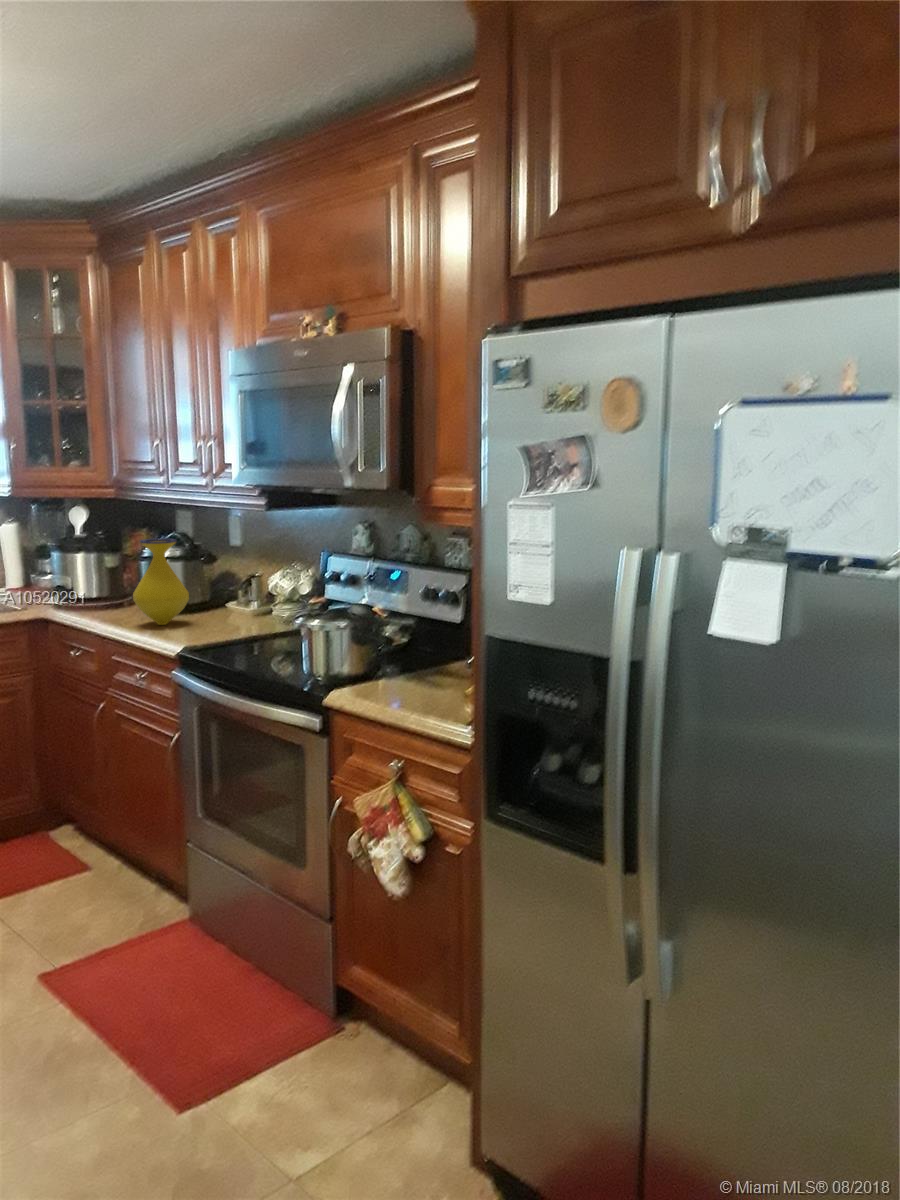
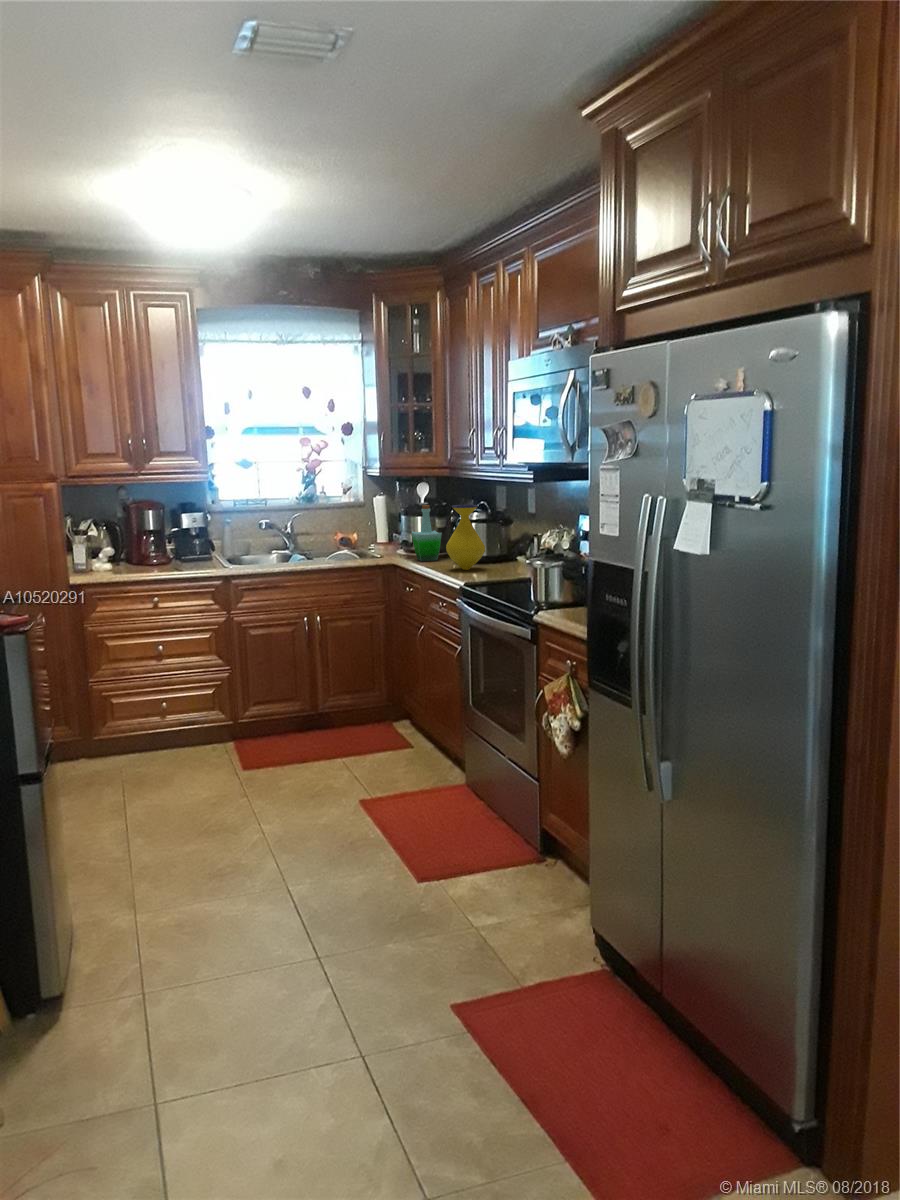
bottle: none [69,538,115,613] -> present [412,505,442,561]

